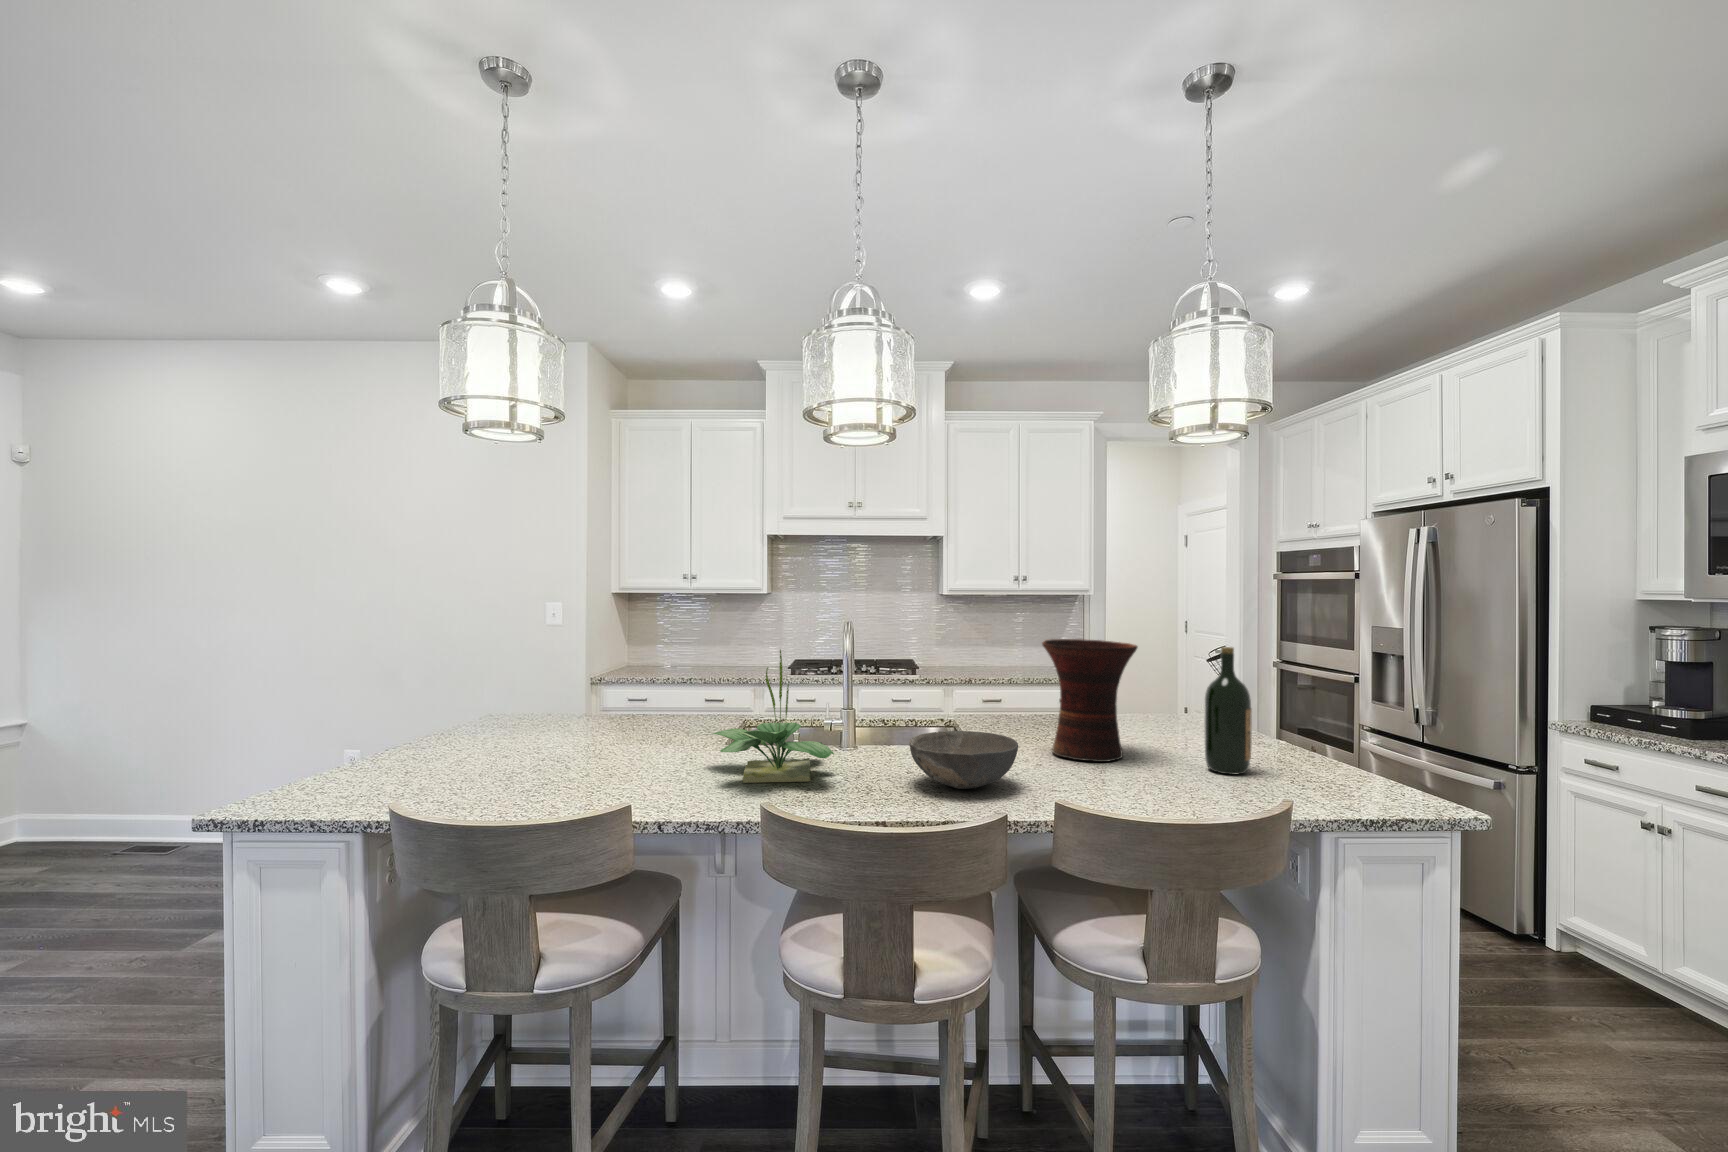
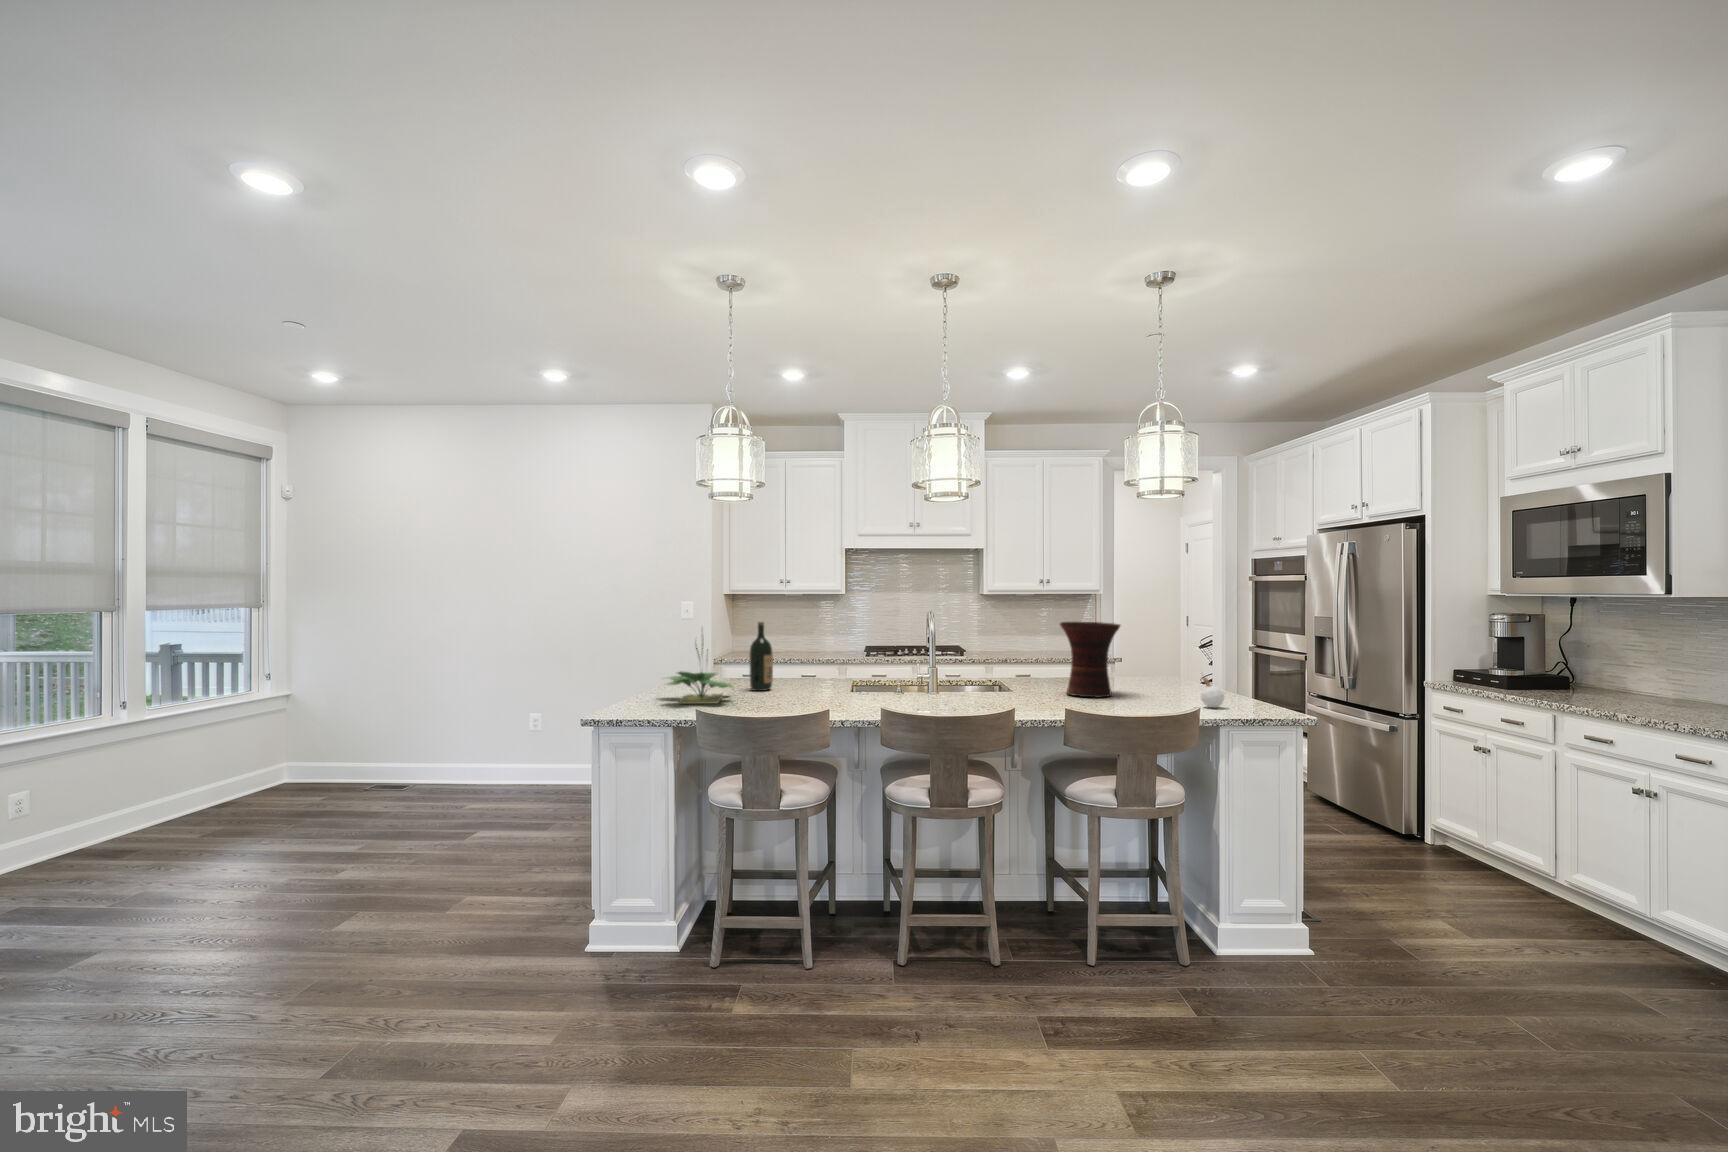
wine bottle: present [1204,647,1252,774] -> present [749,622,773,691]
potted plant: present [713,650,834,783] -> present [667,628,733,704]
candle: none [1275,723,1319,790] -> present [1201,676,1224,708]
bowl: present [910,731,1018,789] -> none [979,676,1045,707]

